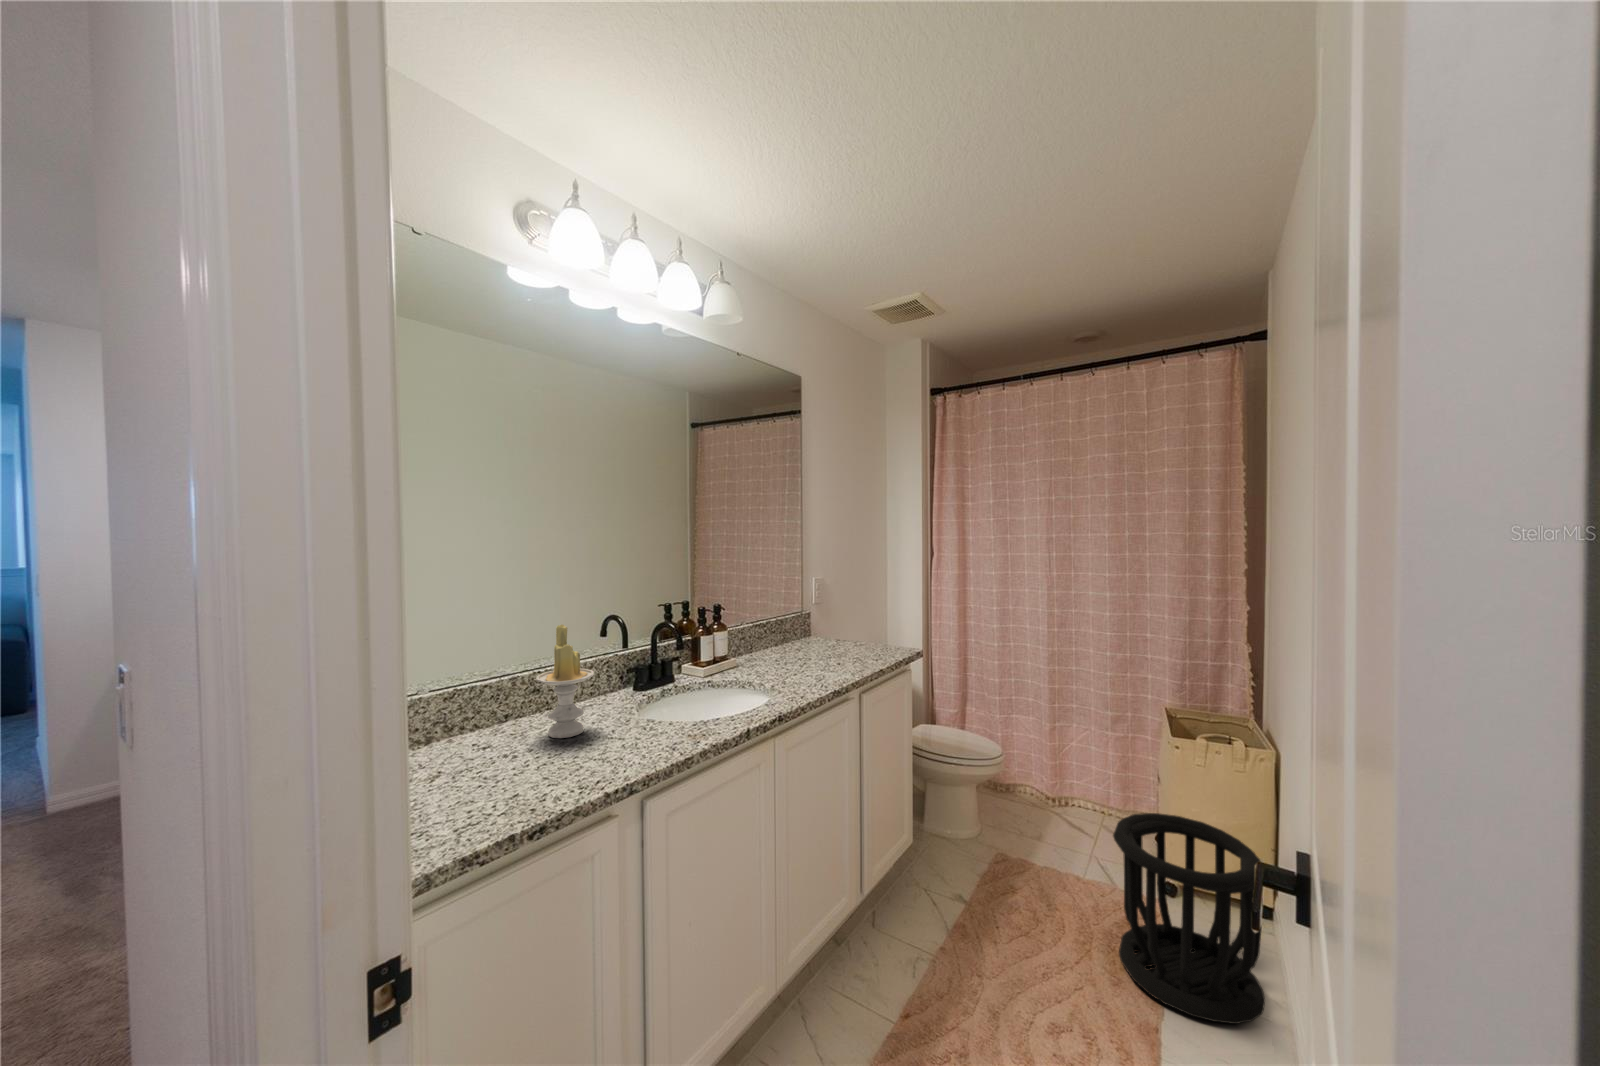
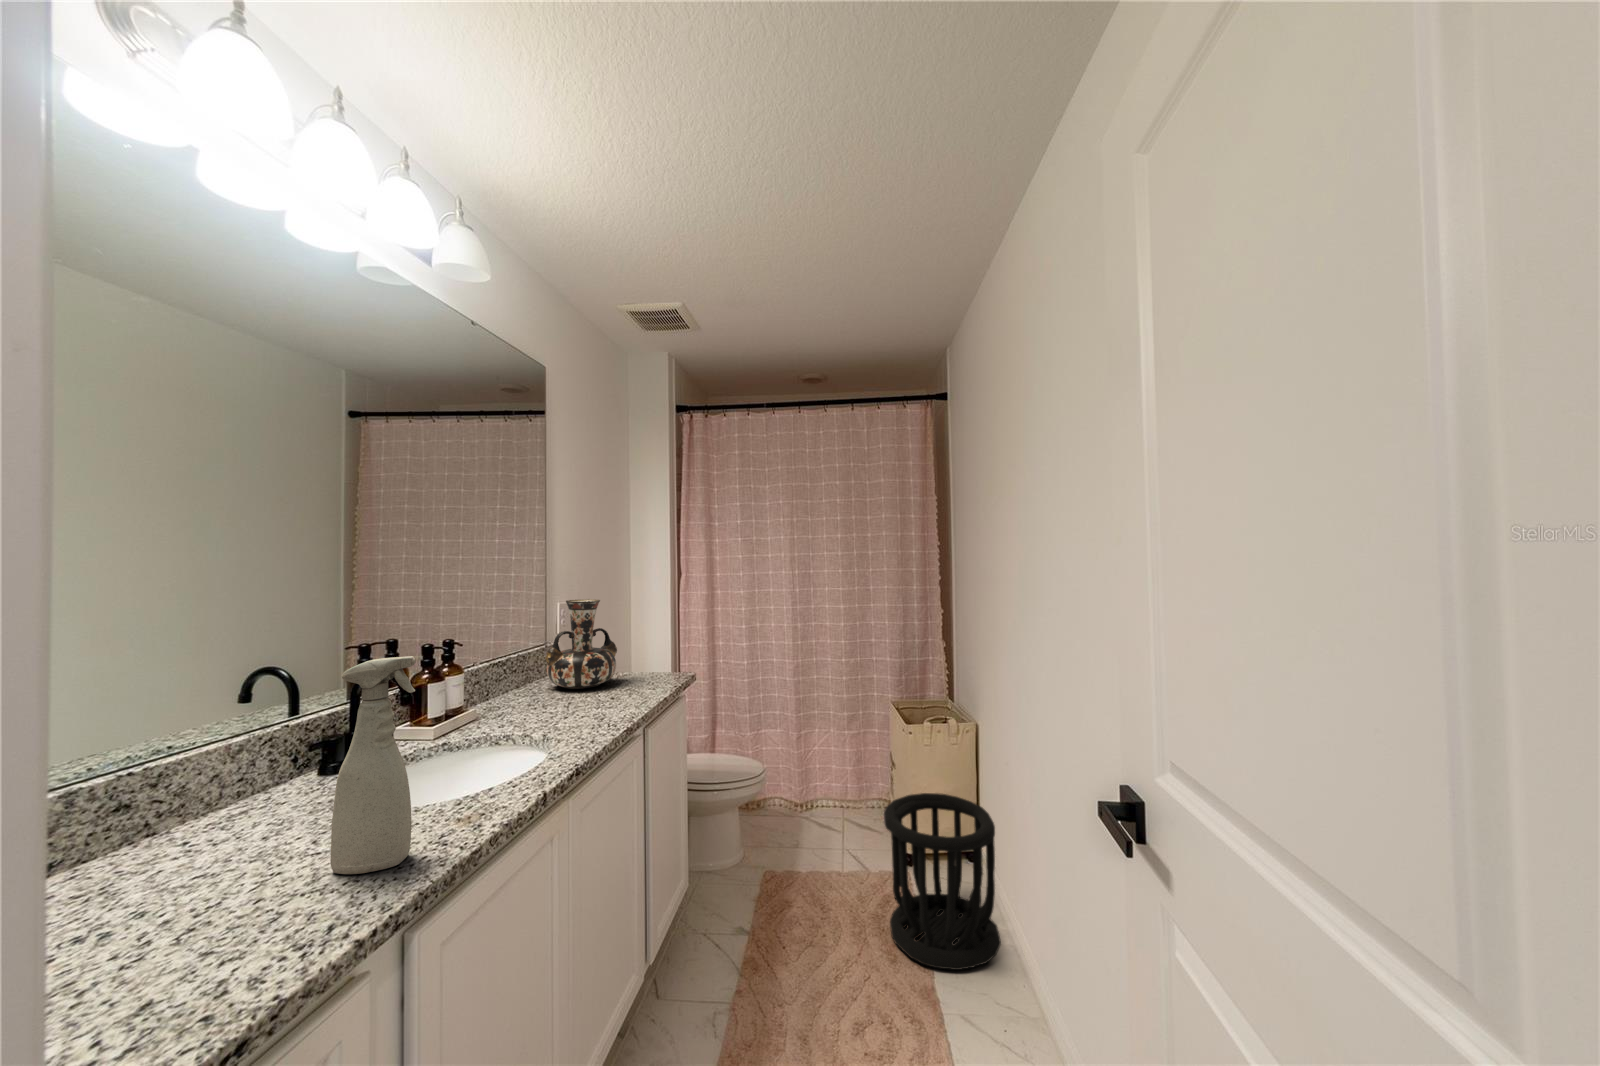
decorative vase: none [793,576,853,652] -> present [545,599,617,689]
spray bottle: none [612,621,653,756] -> present [330,656,416,874]
candle: present [536,625,594,738] -> none [149,681,278,879]

